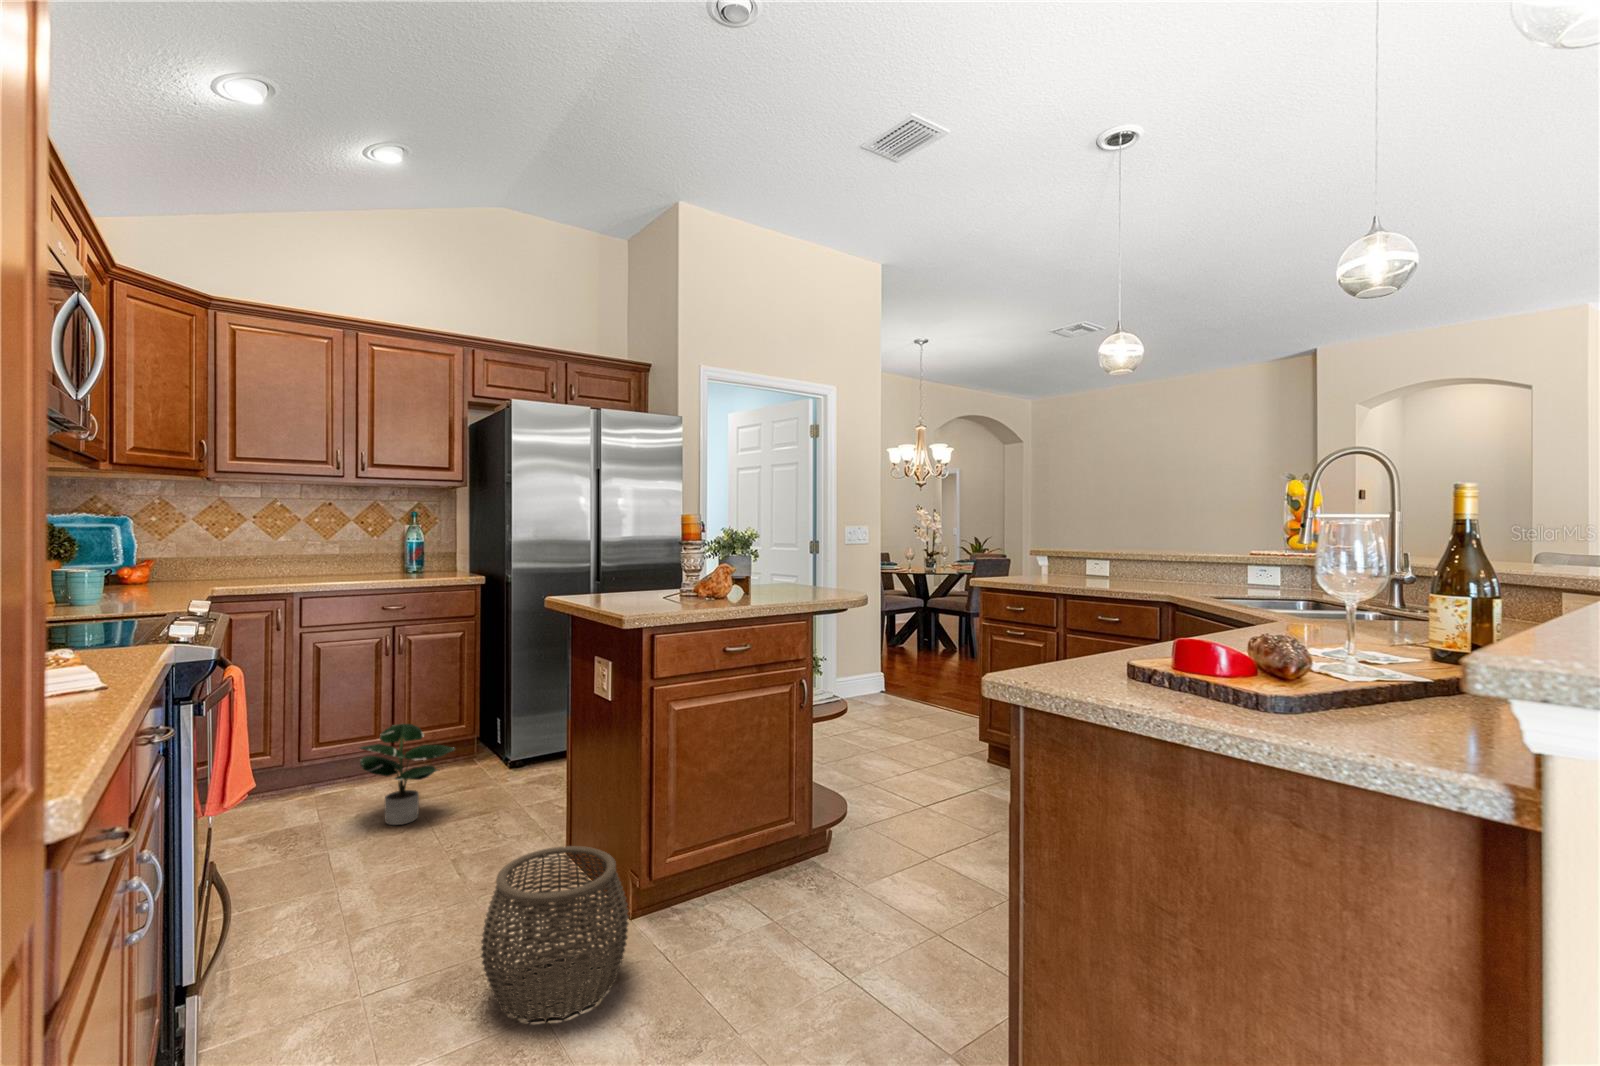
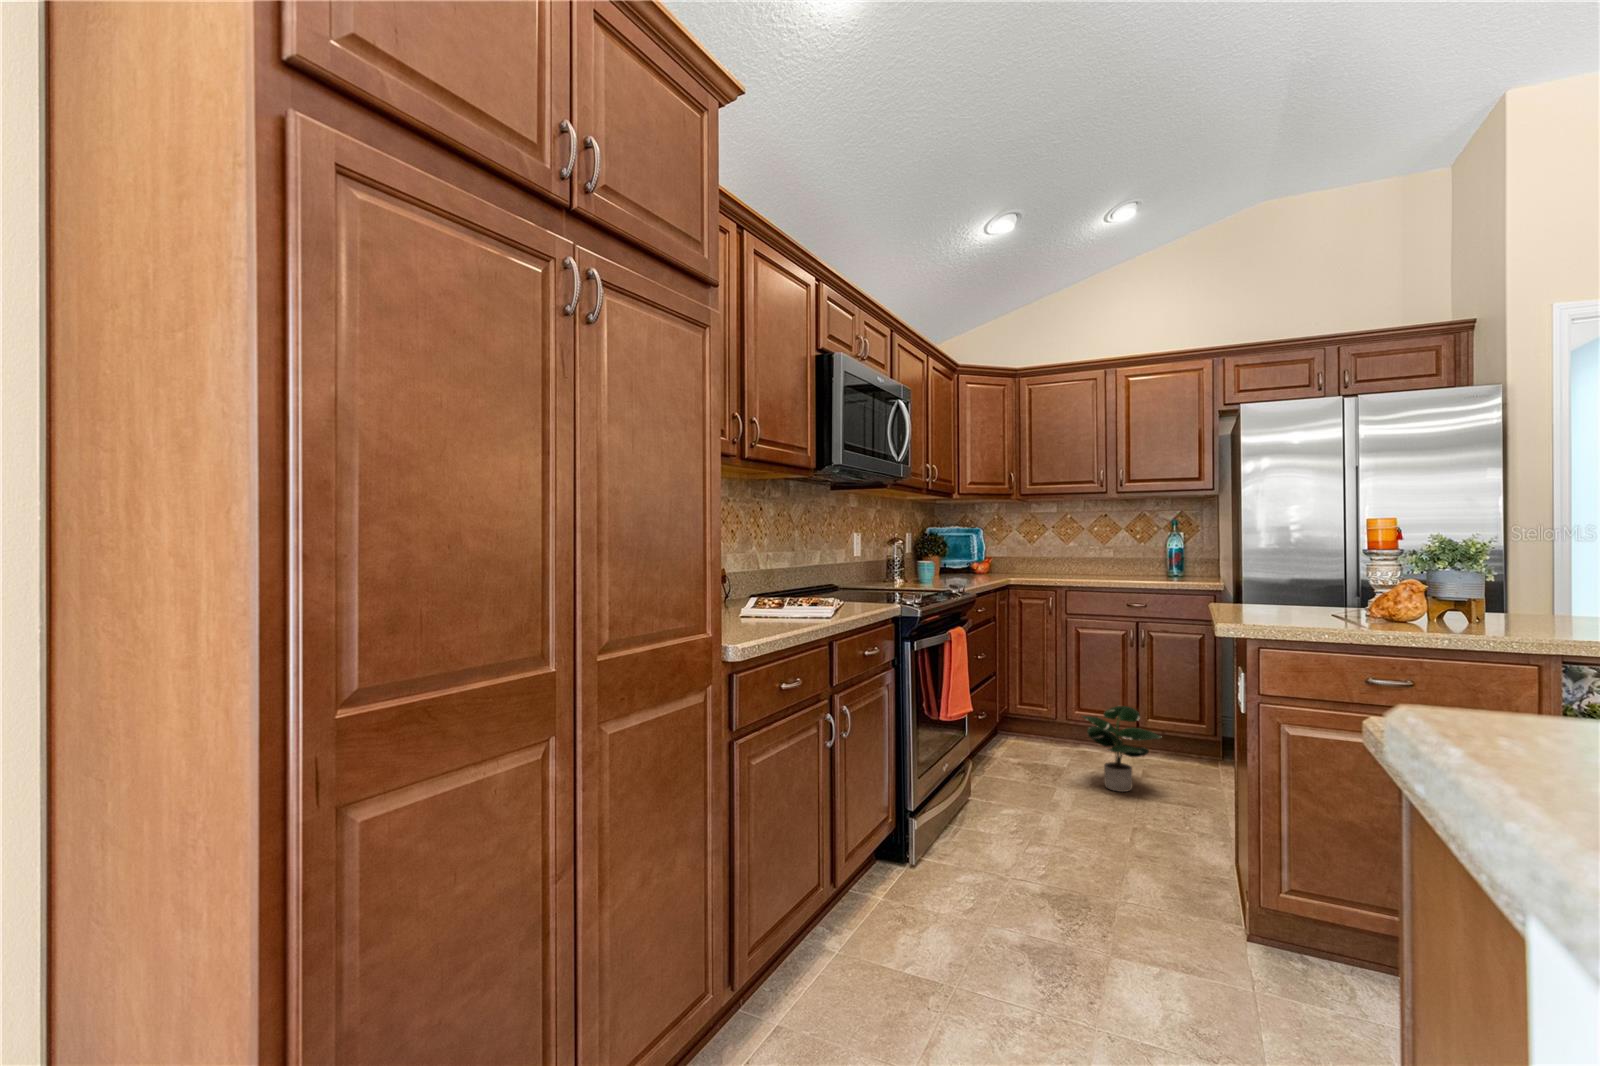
woven basket: present [481,846,629,1021] -> none [1061,826,1202,981]

